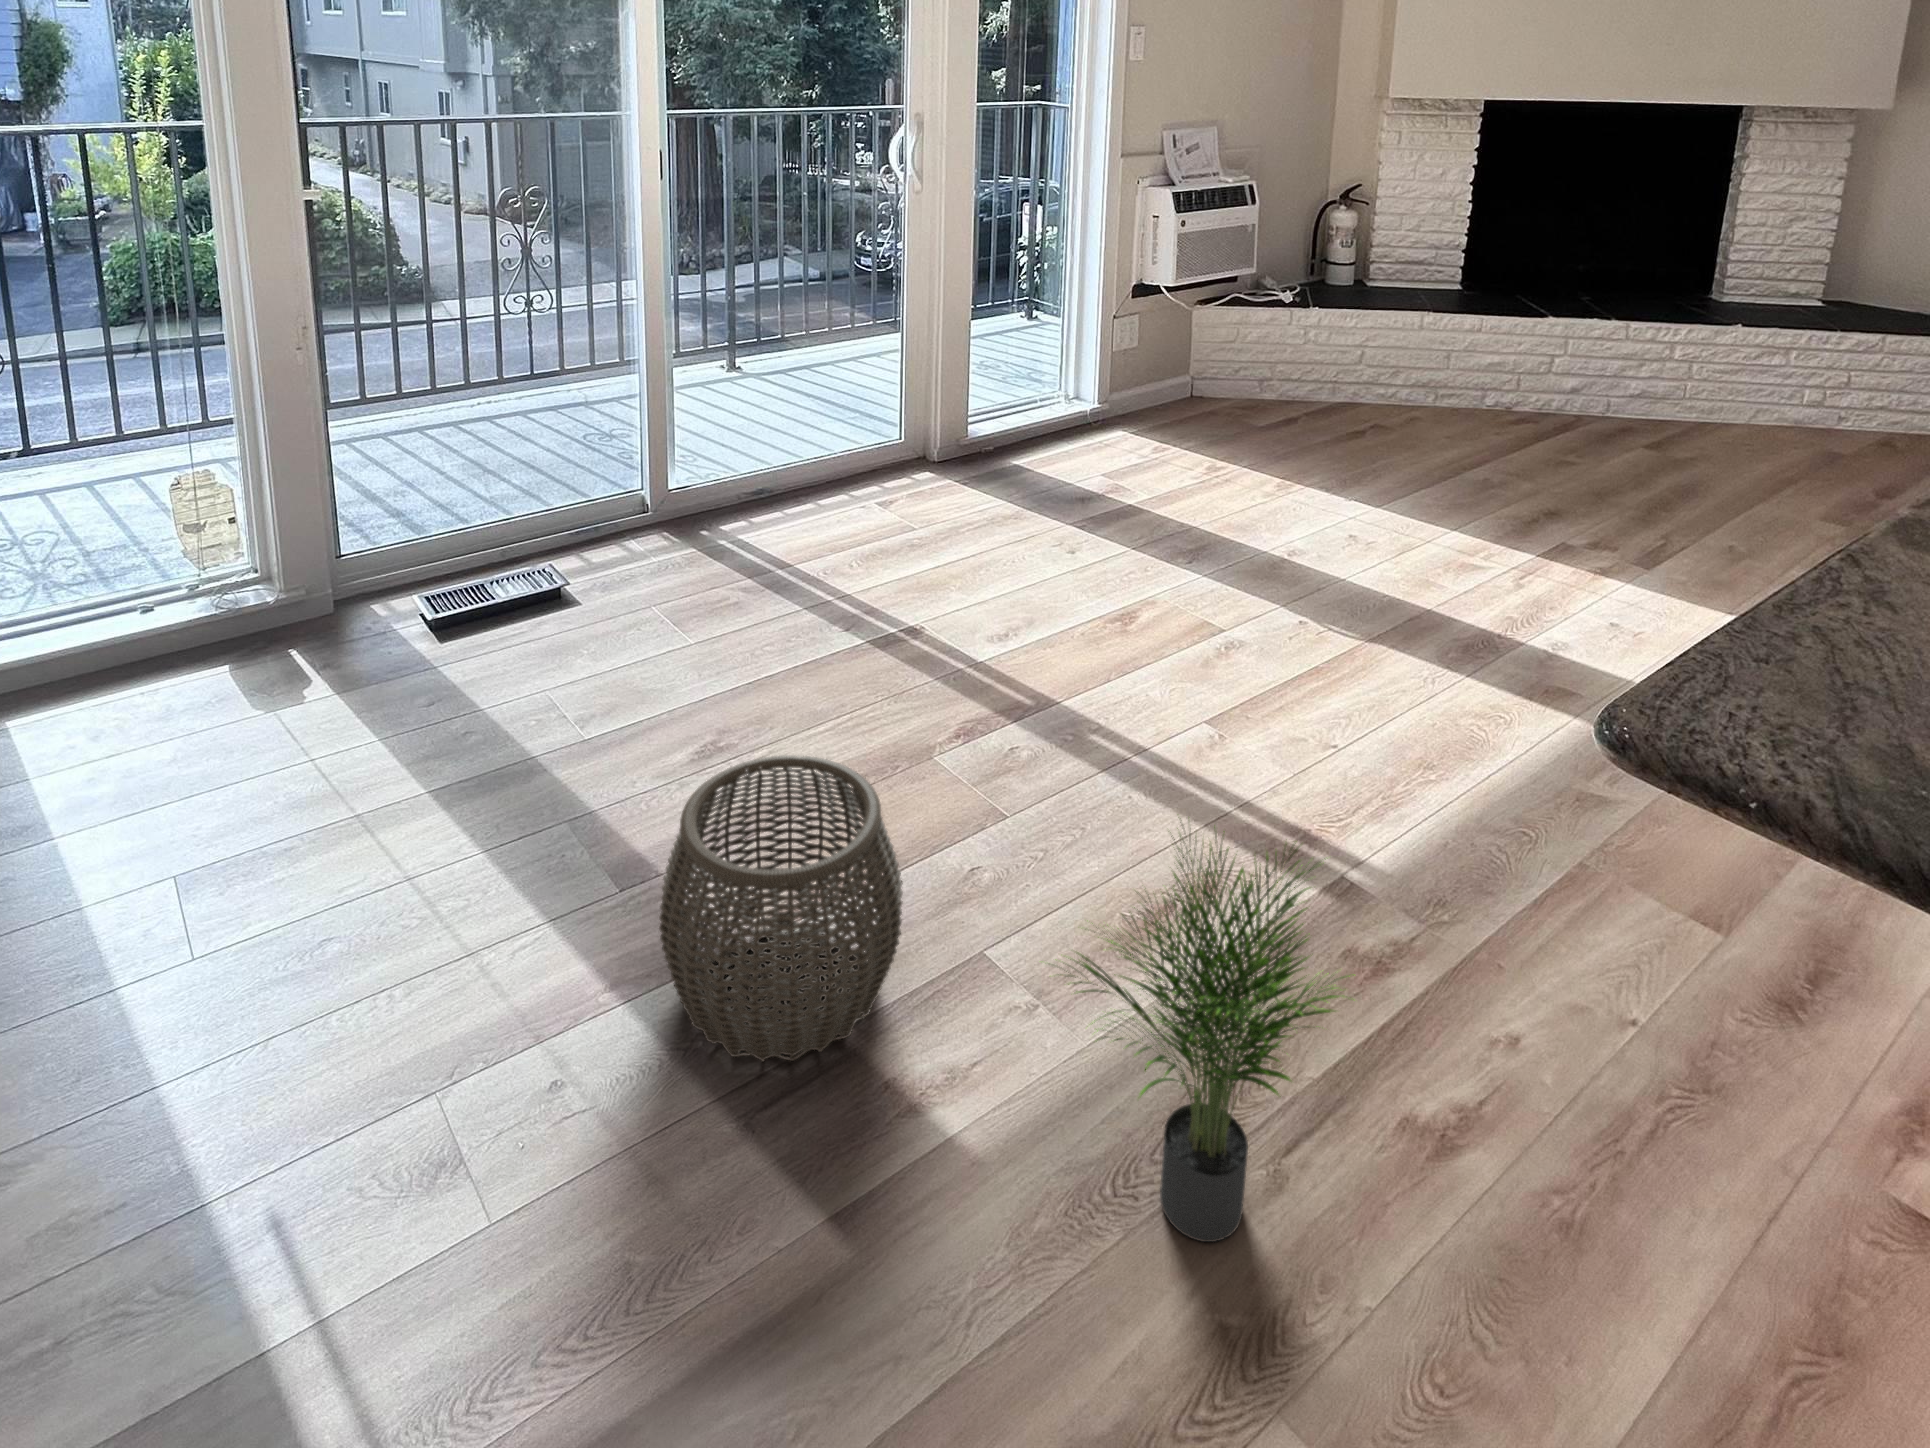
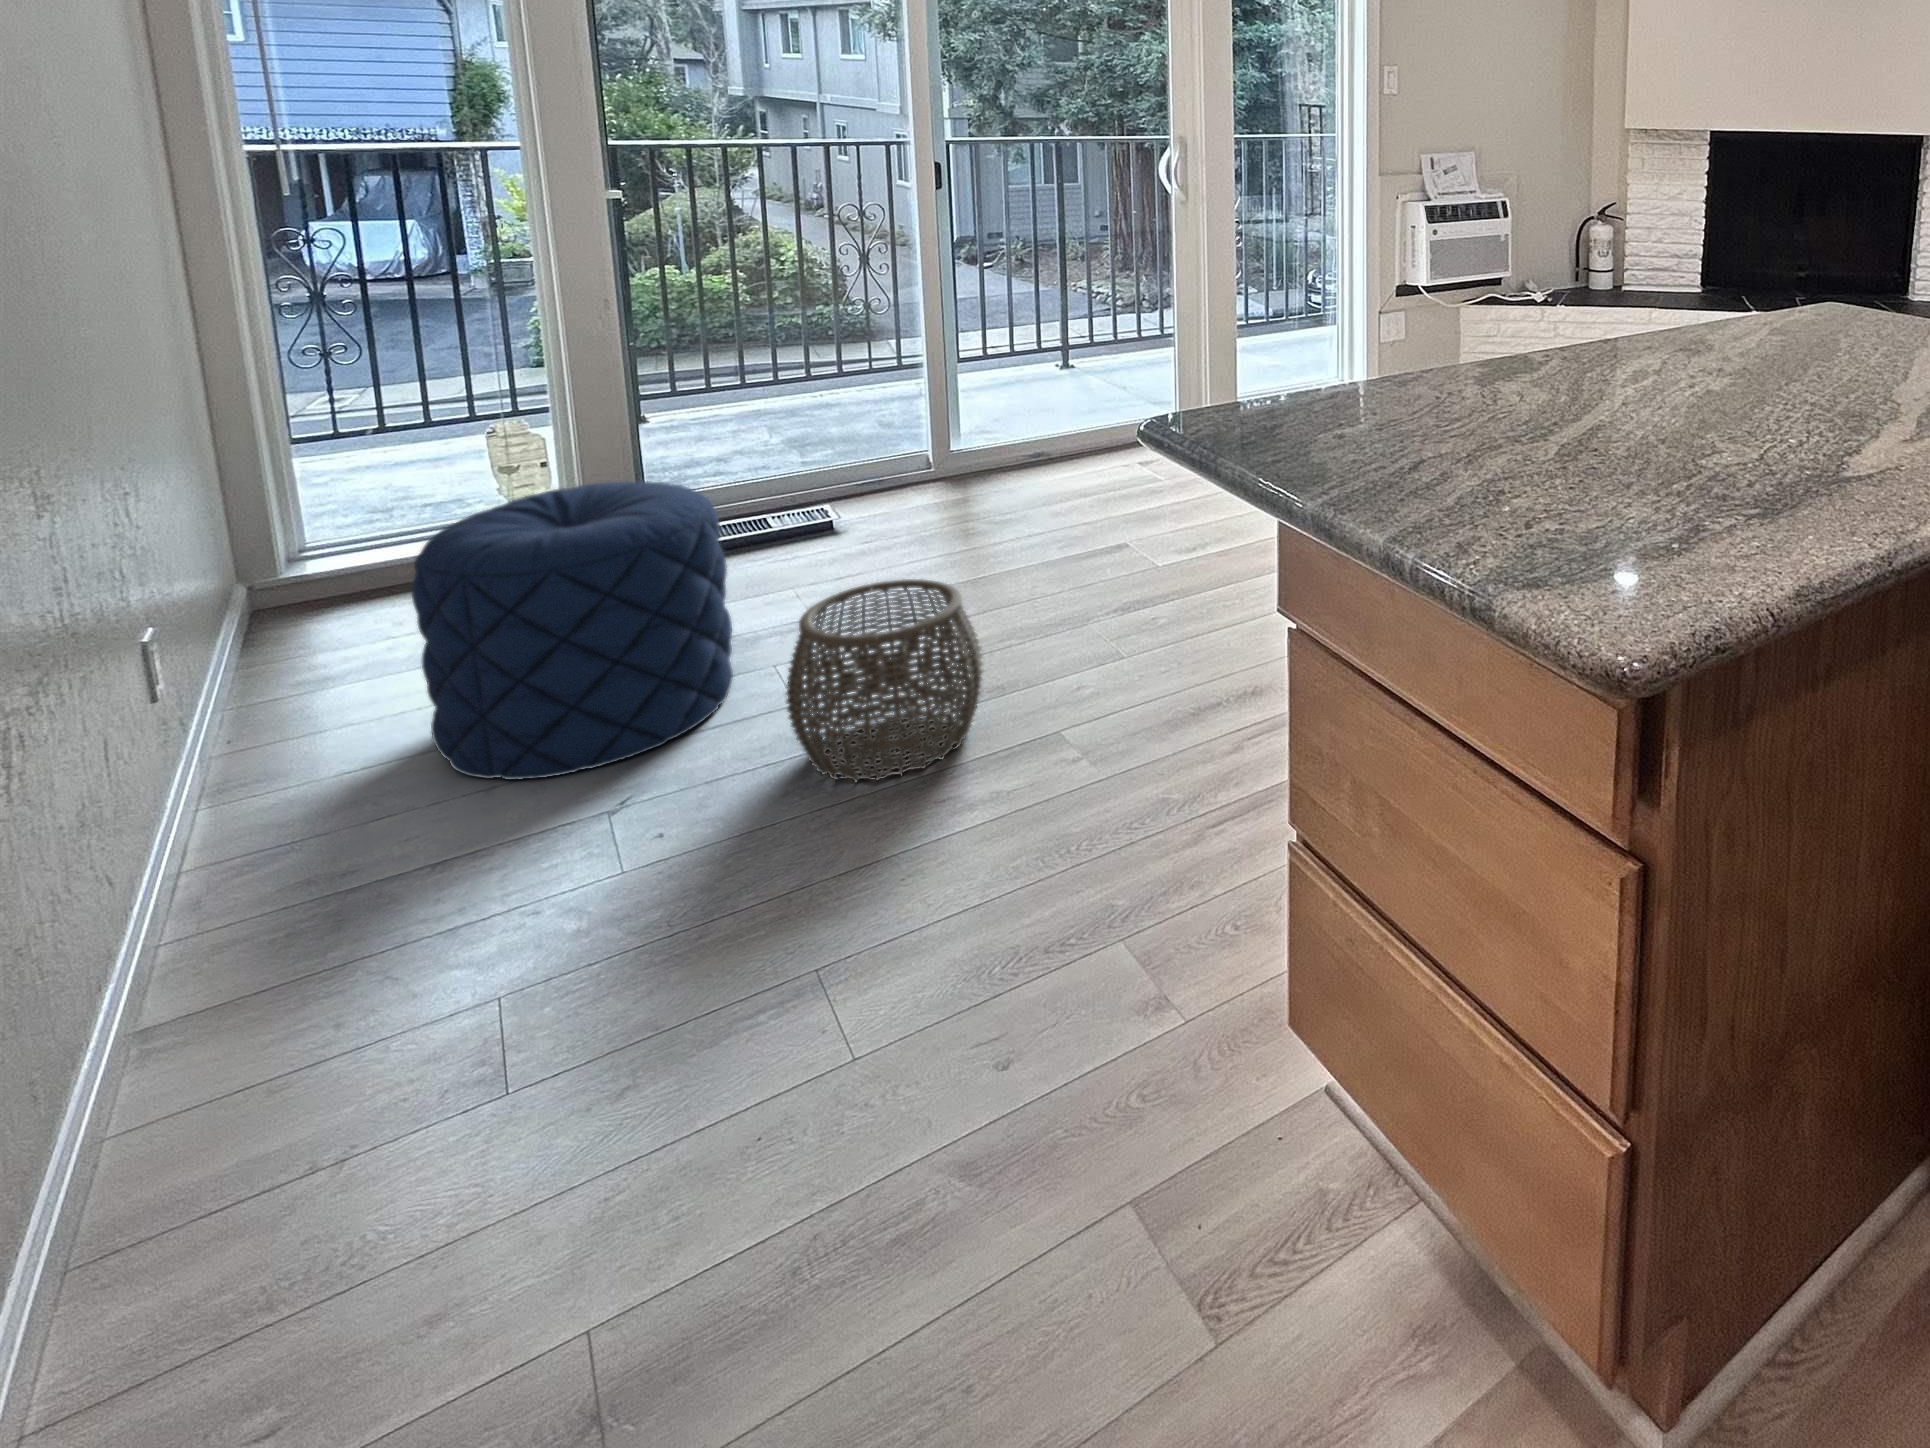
pouf: none [171,600,543,1037] -> present [412,481,733,780]
potted plant: present [1058,822,1346,1242] -> none [1003,566,1215,857]

